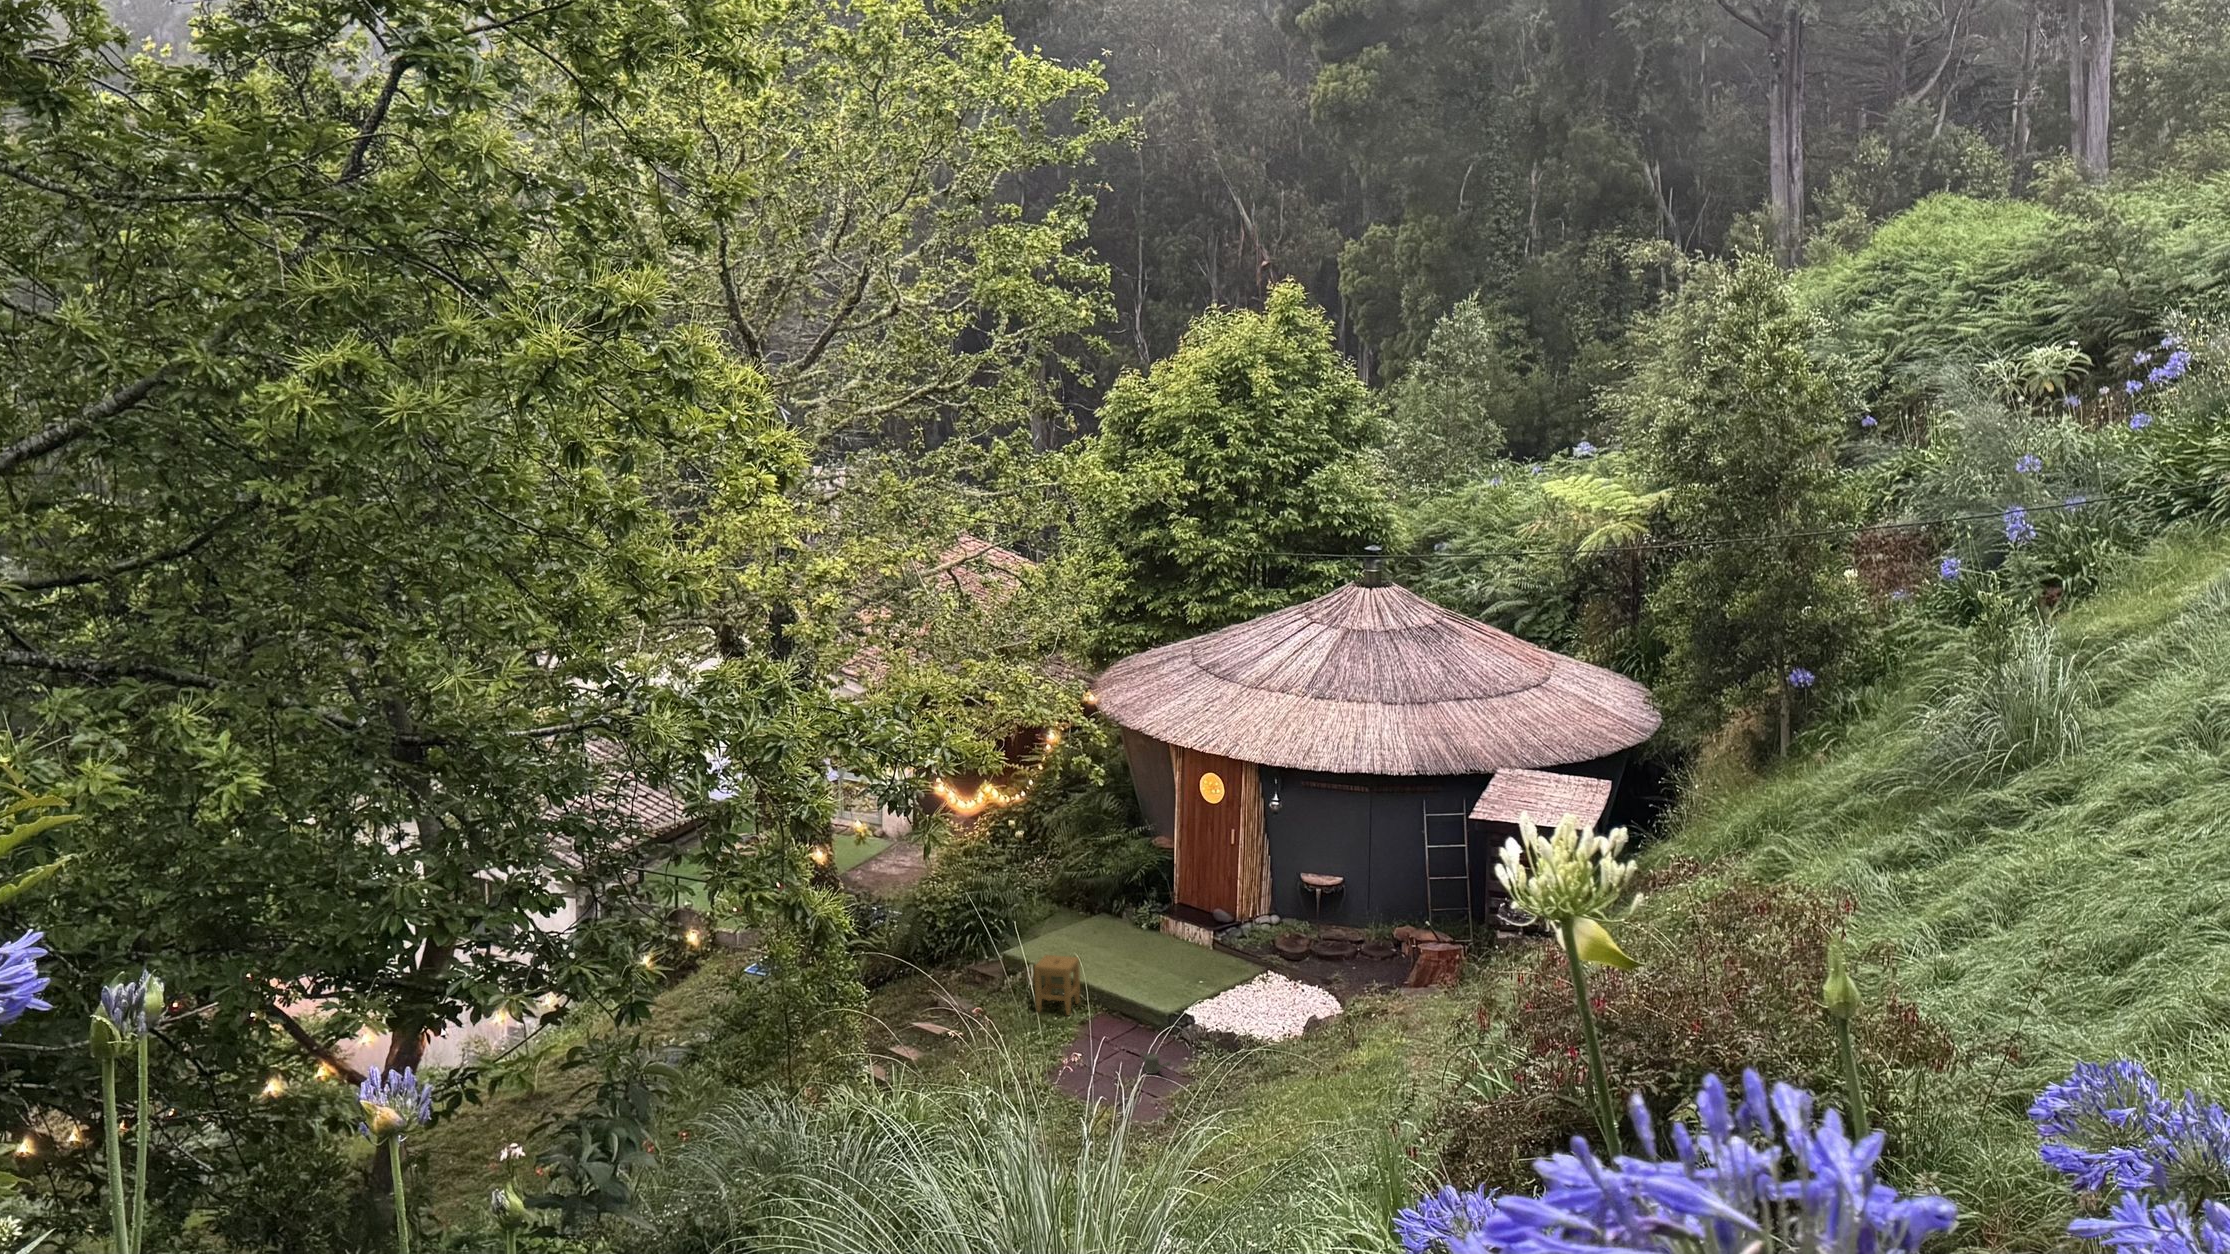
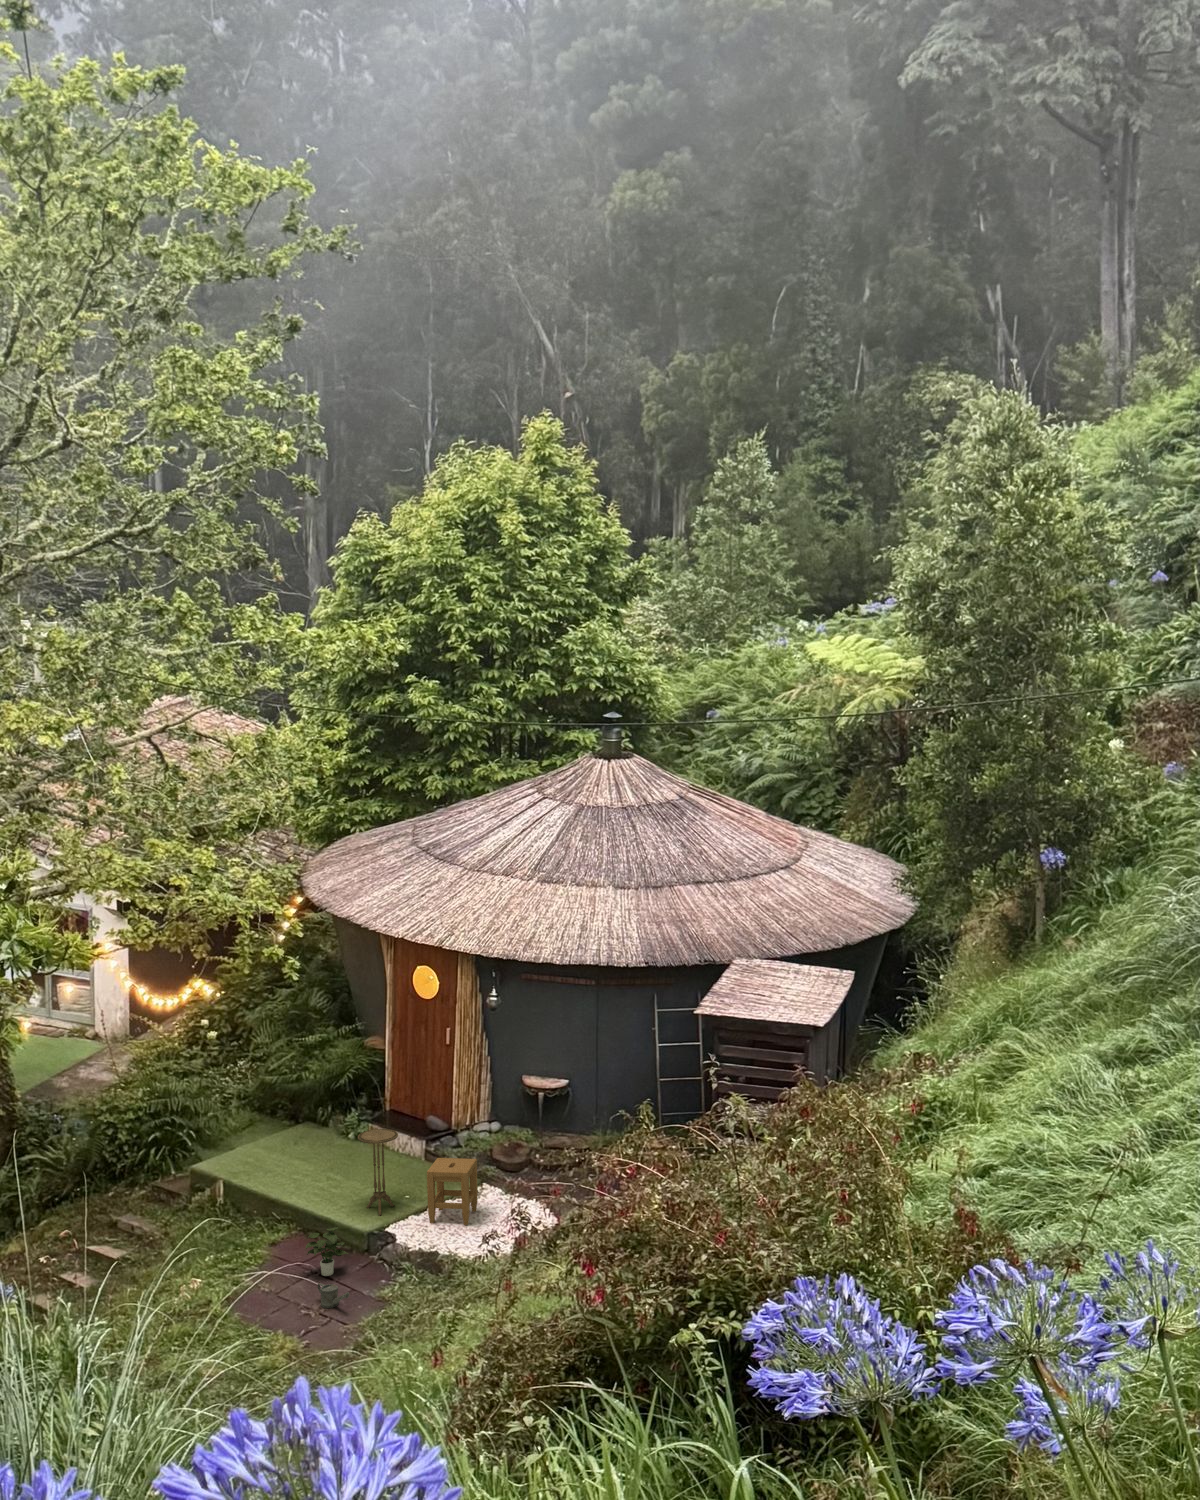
side table: none [1161,918,1197,995] -> present [358,1129,398,1216]
stool: present [1034,955,1080,1015] -> present [427,1158,478,1225]
potted plant: none [1124,1003,1162,1046] -> present [306,1227,348,1276]

